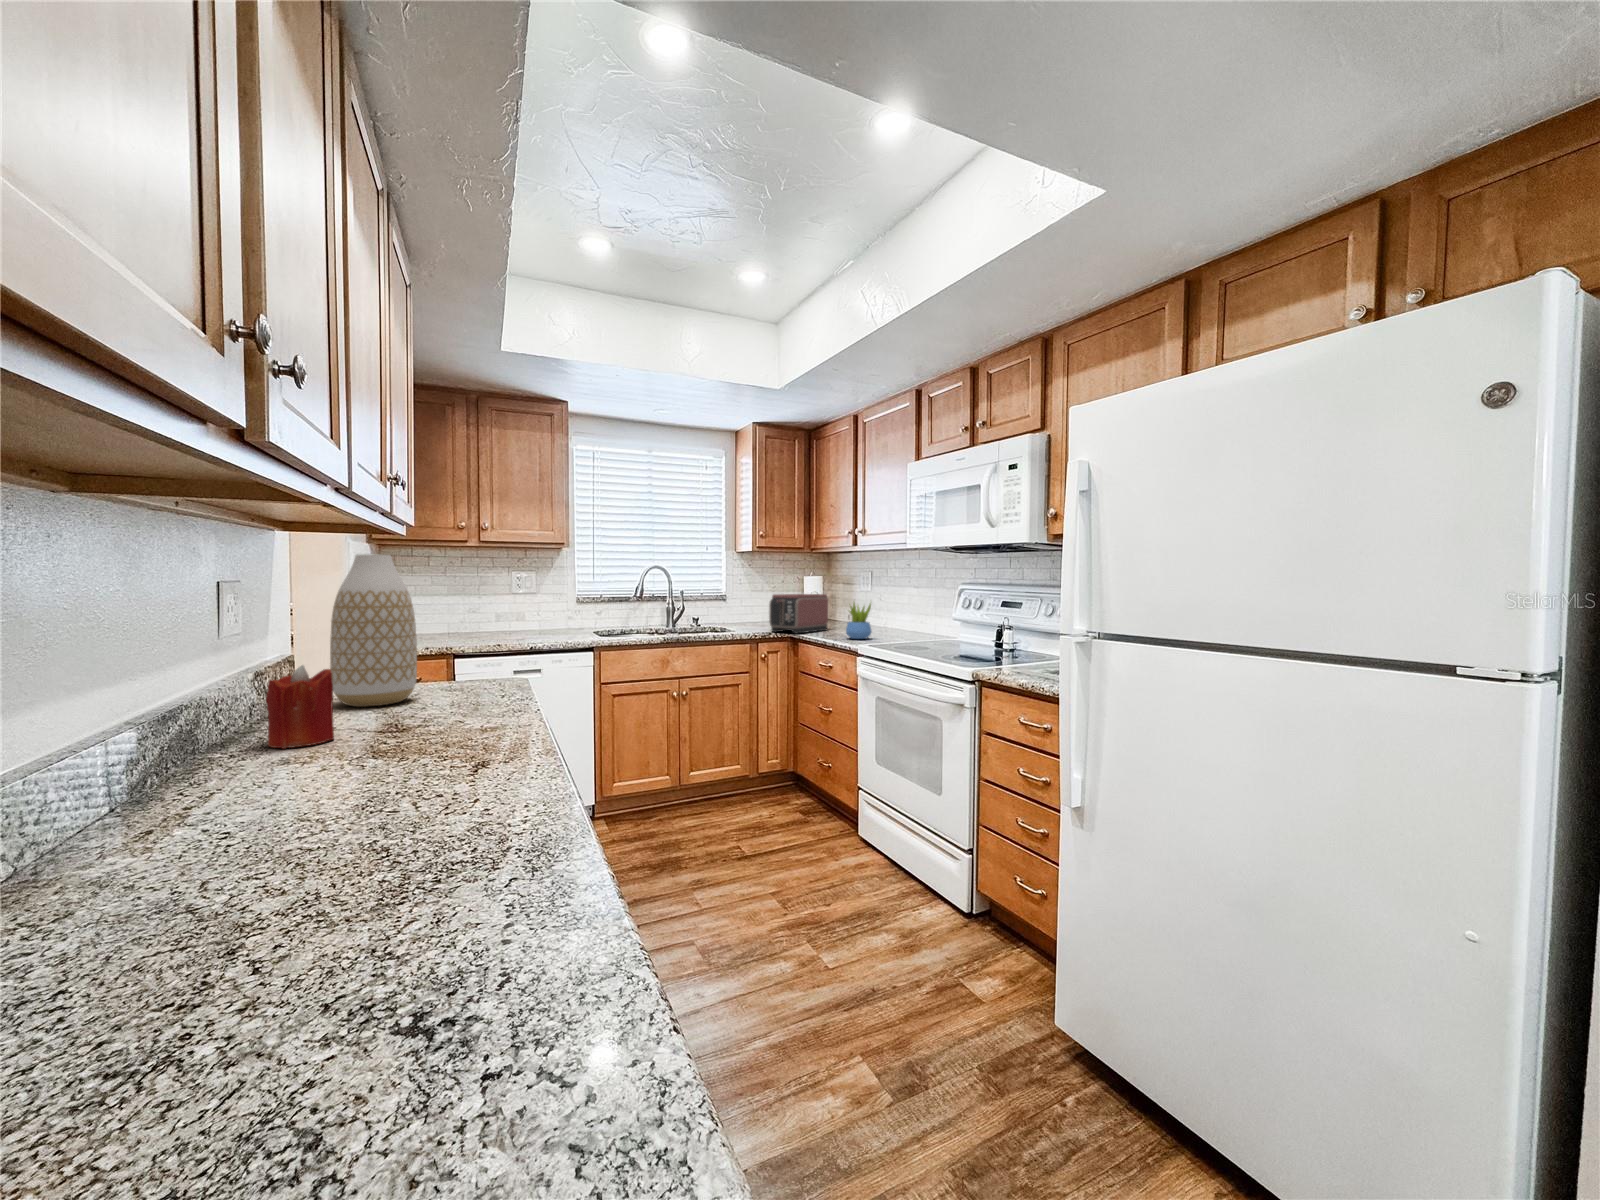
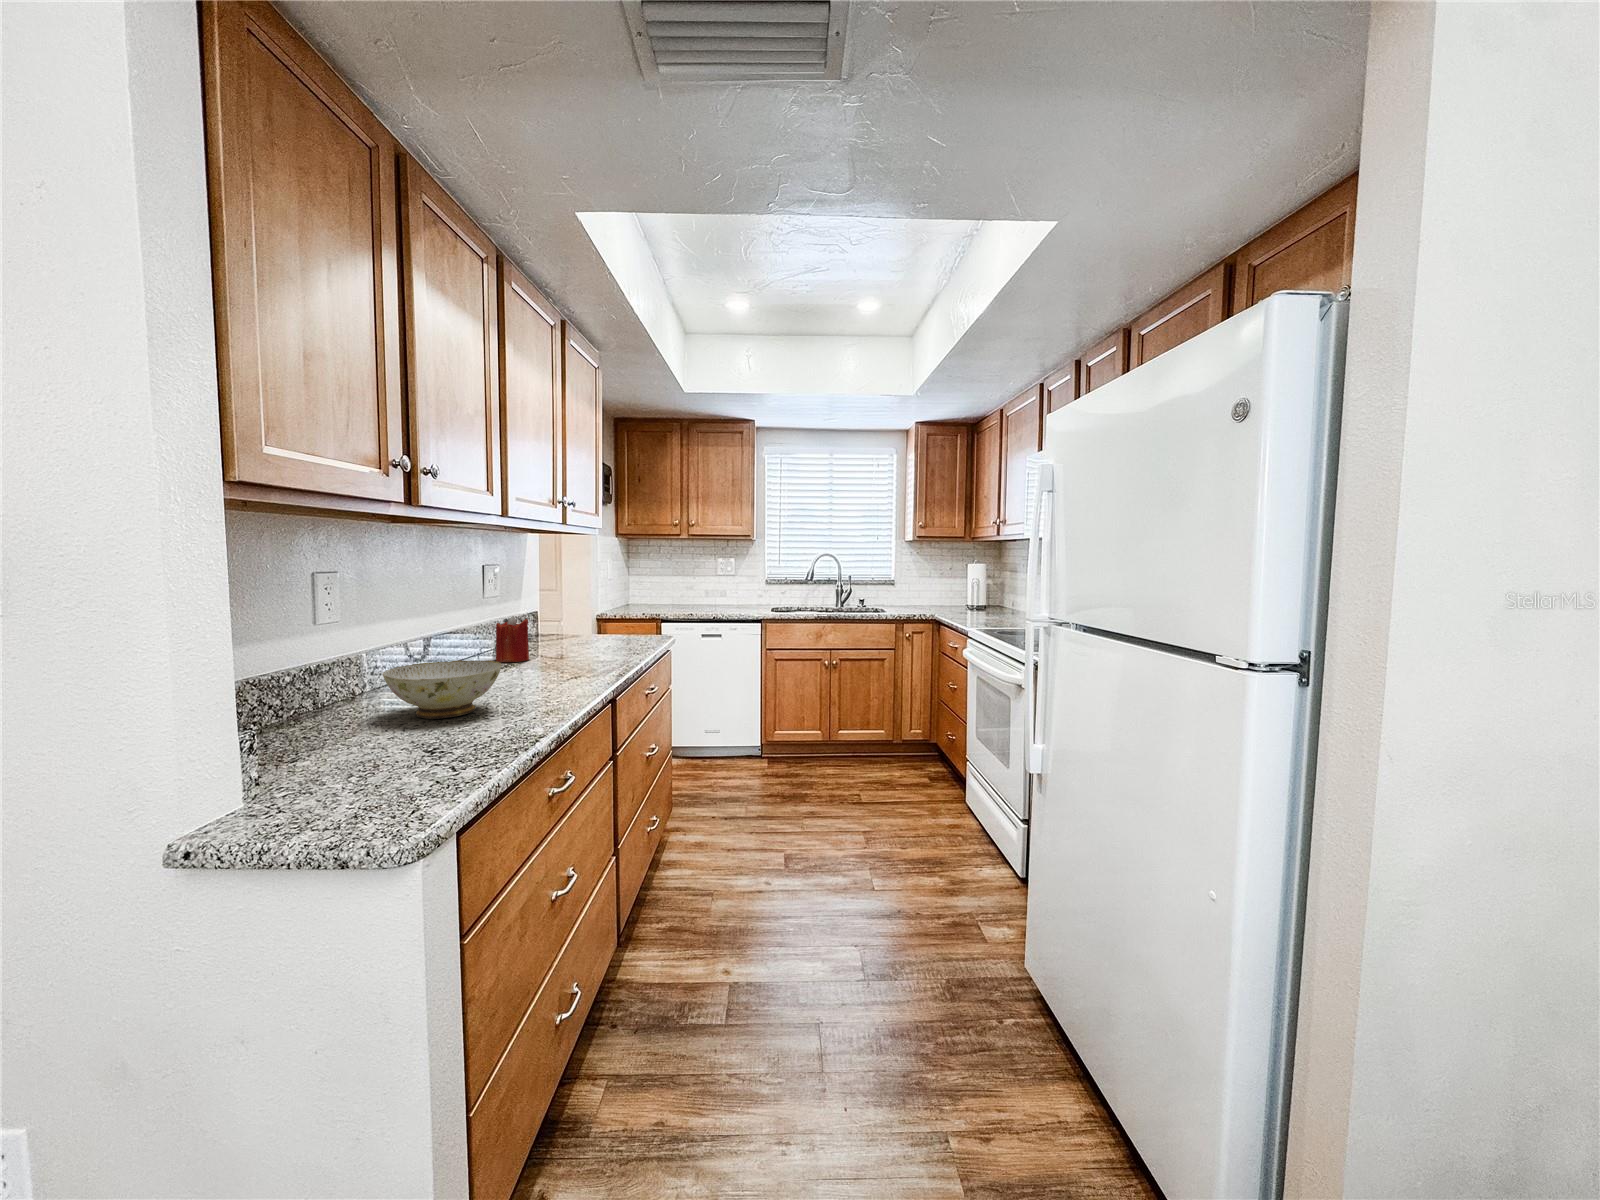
vase: present [330,554,417,707] -> none [550,550,598,646]
toaster: present [769,594,828,633] -> none [917,580,977,616]
succulent plant: present [846,603,872,639] -> none [976,586,1001,624]
ceramic bowl: none [167,761,450,917] -> present [383,660,501,719]

